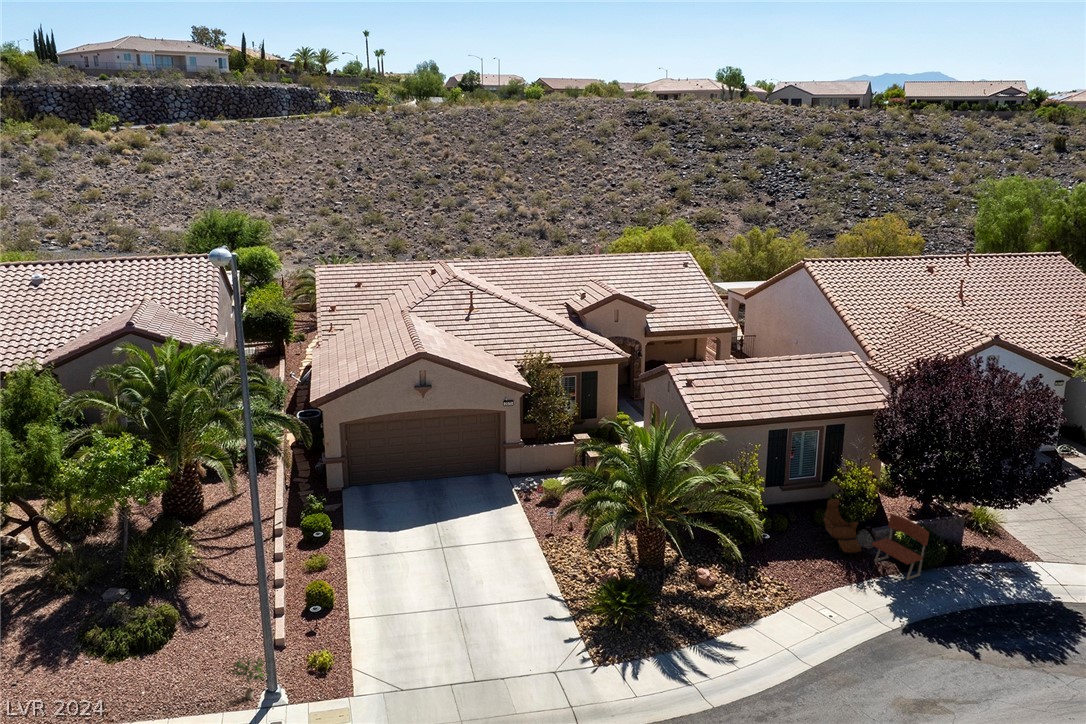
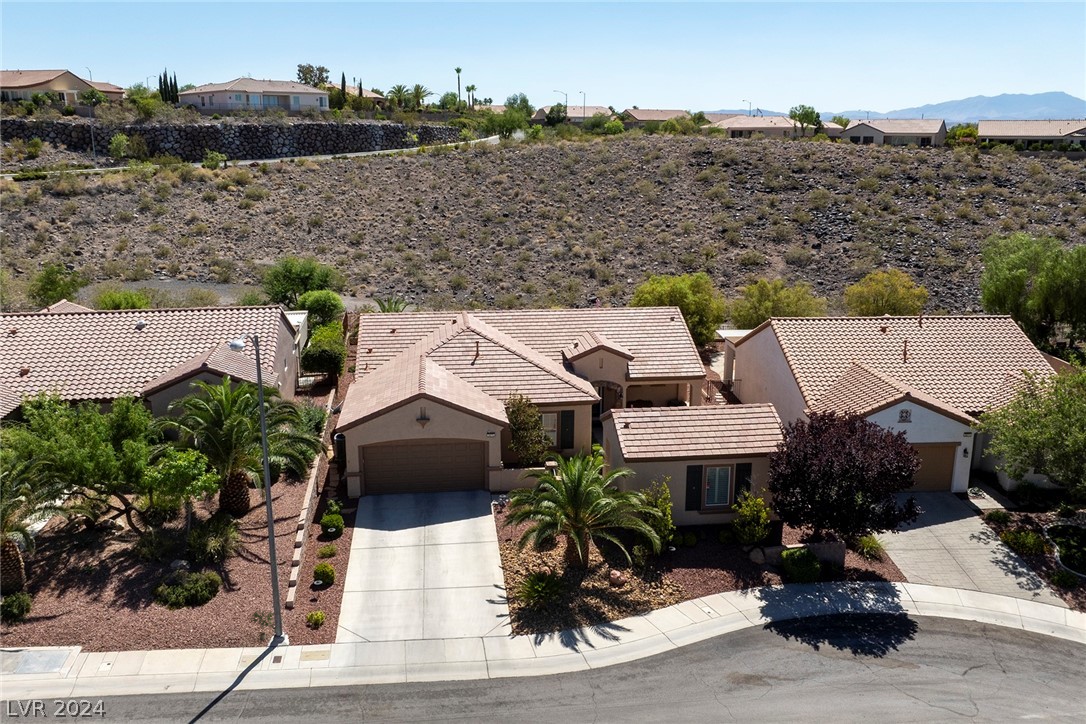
lounge chair: present [824,499,861,556] -> none [728,523,756,570]
bench: present [872,514,929,580] -> none [760,536,800,589]

